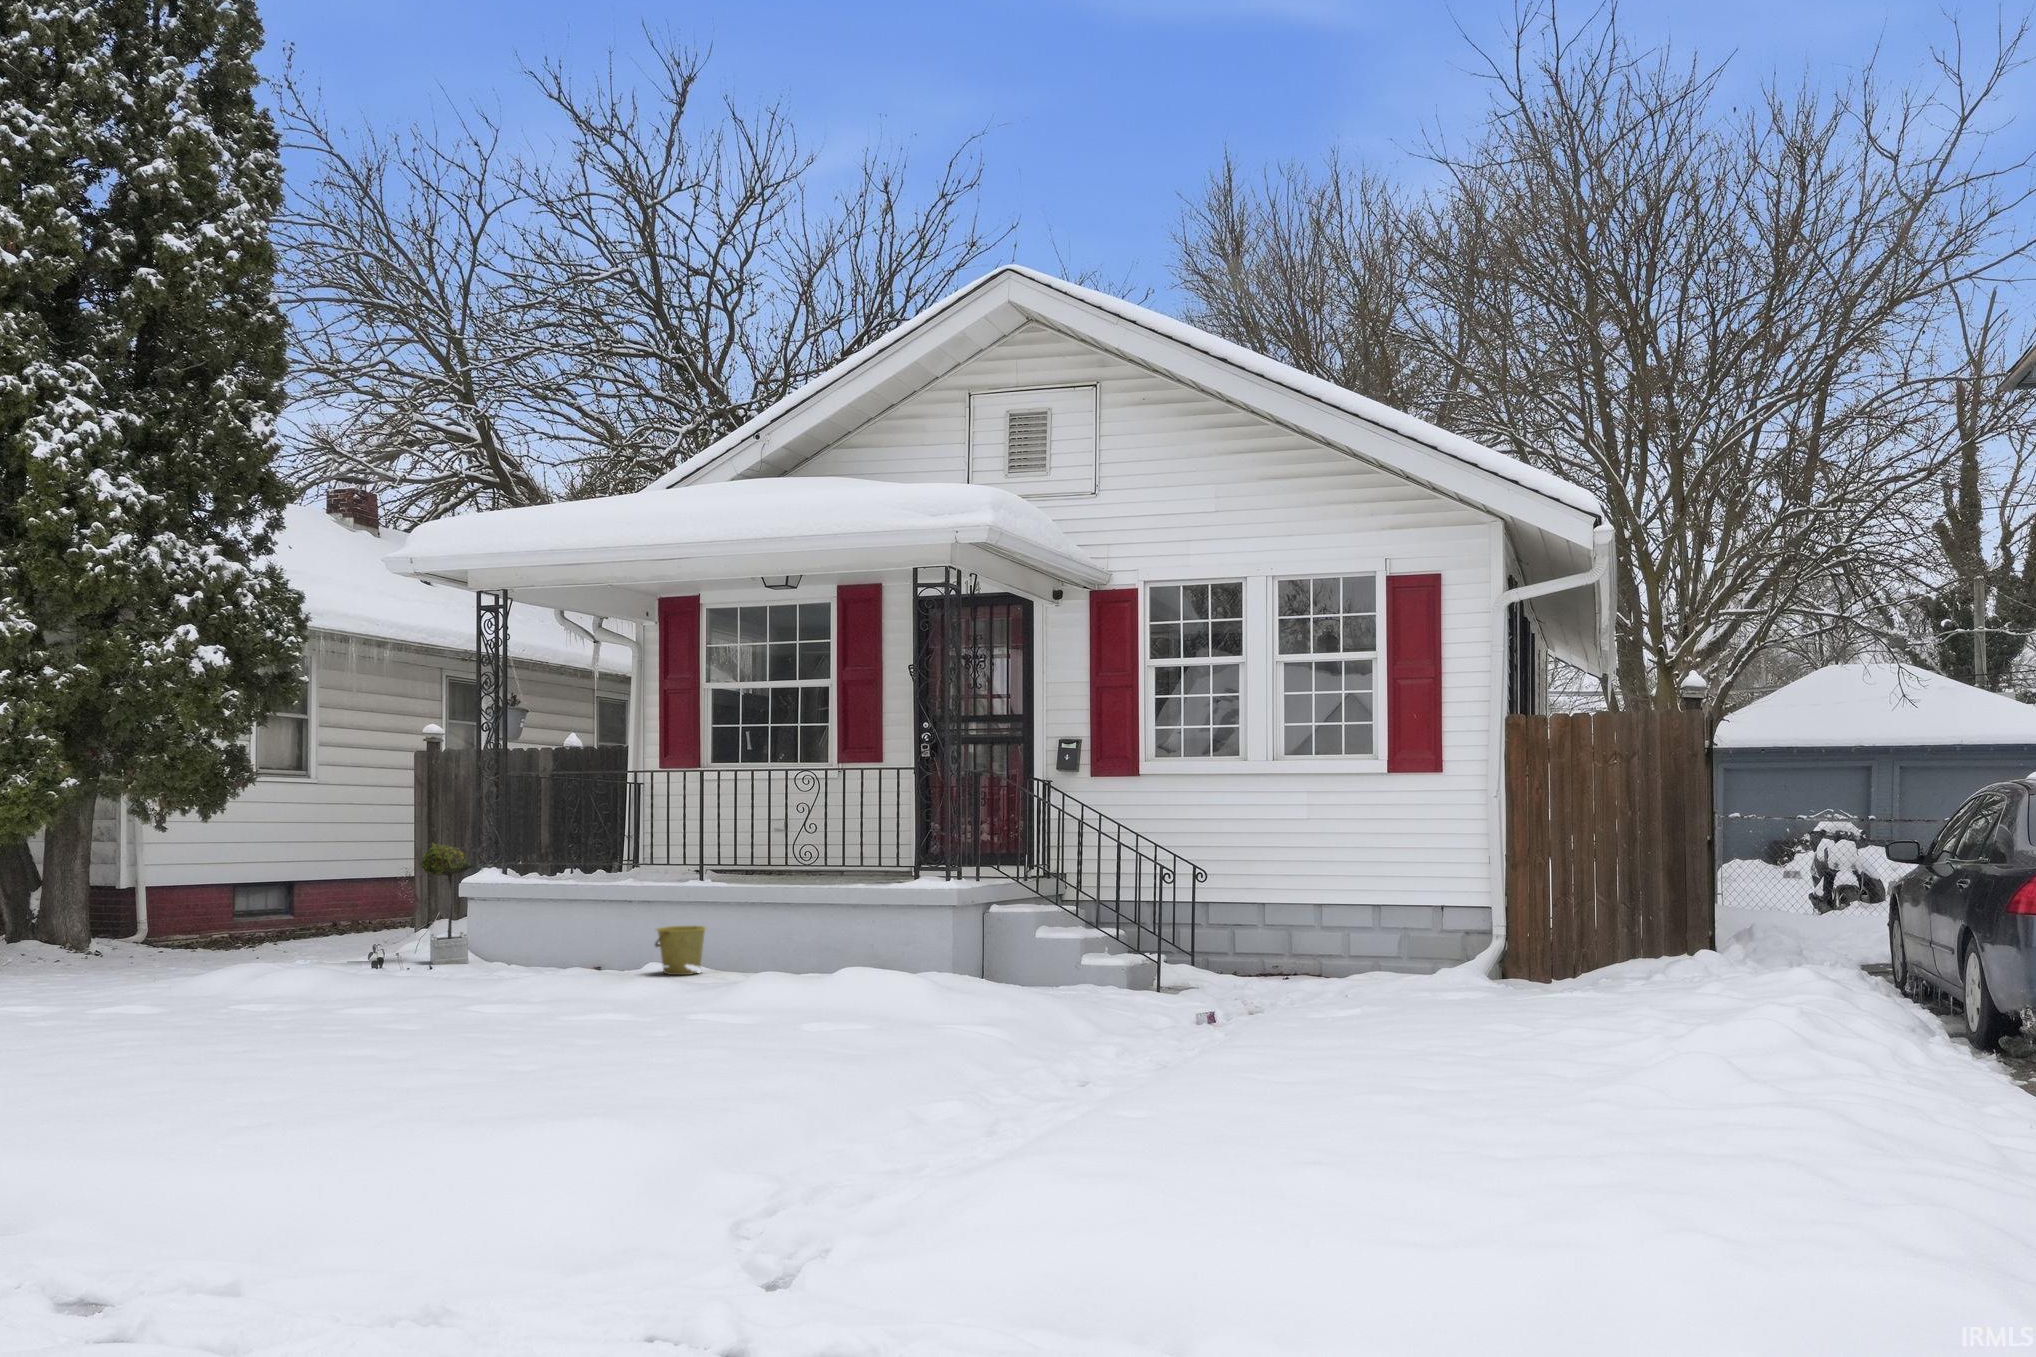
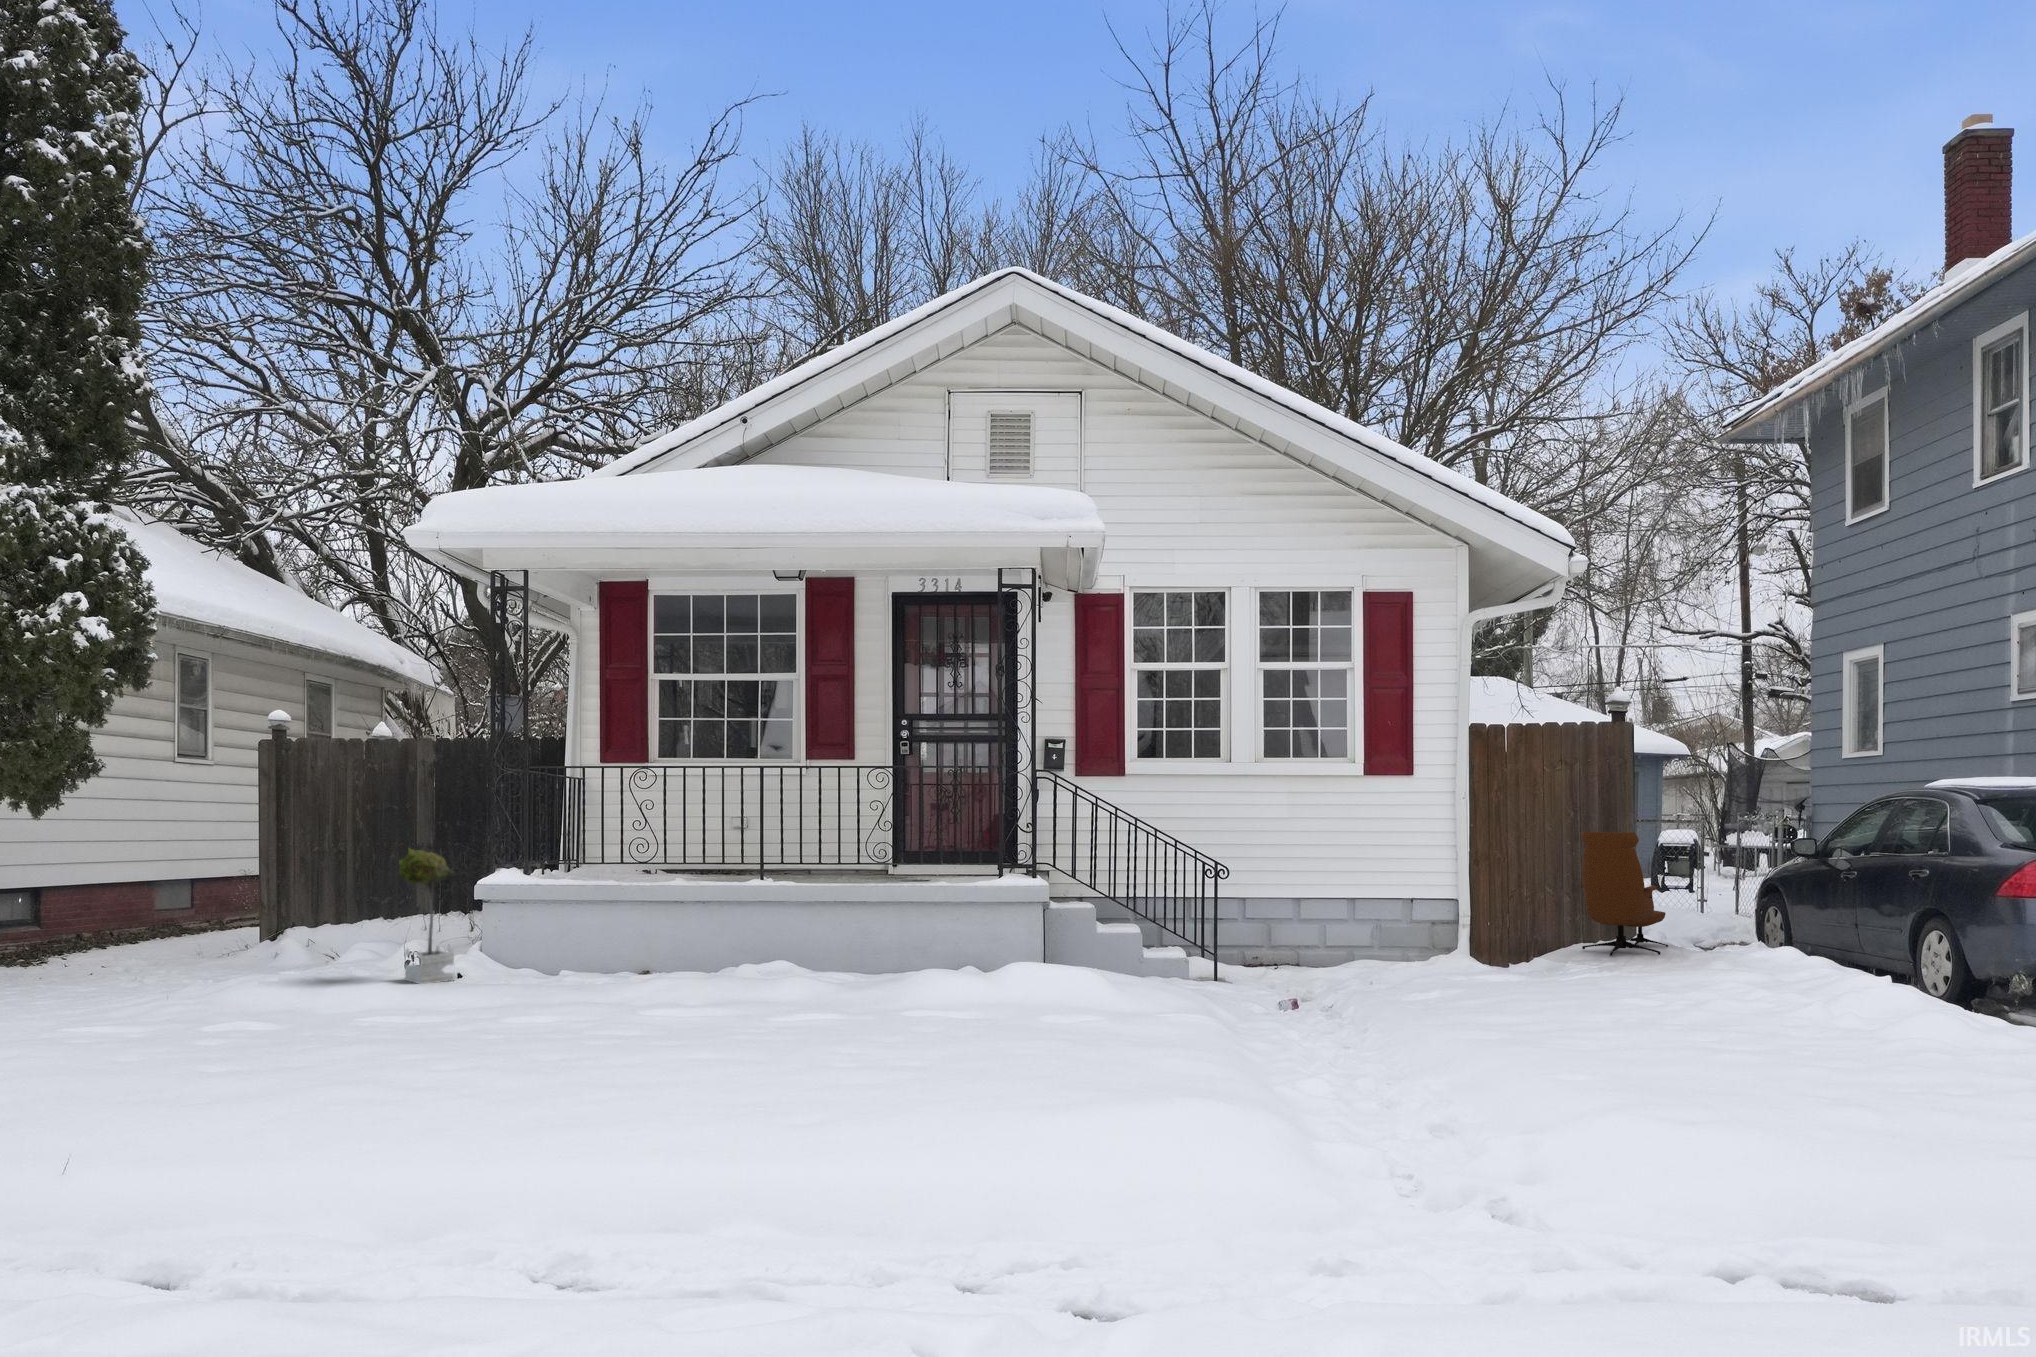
lounge chair: none [1614,832,1743,970] -> present [1580,831,1668,956]
bucket: present [655,926,706,975] -> none [700,934,756,988]

